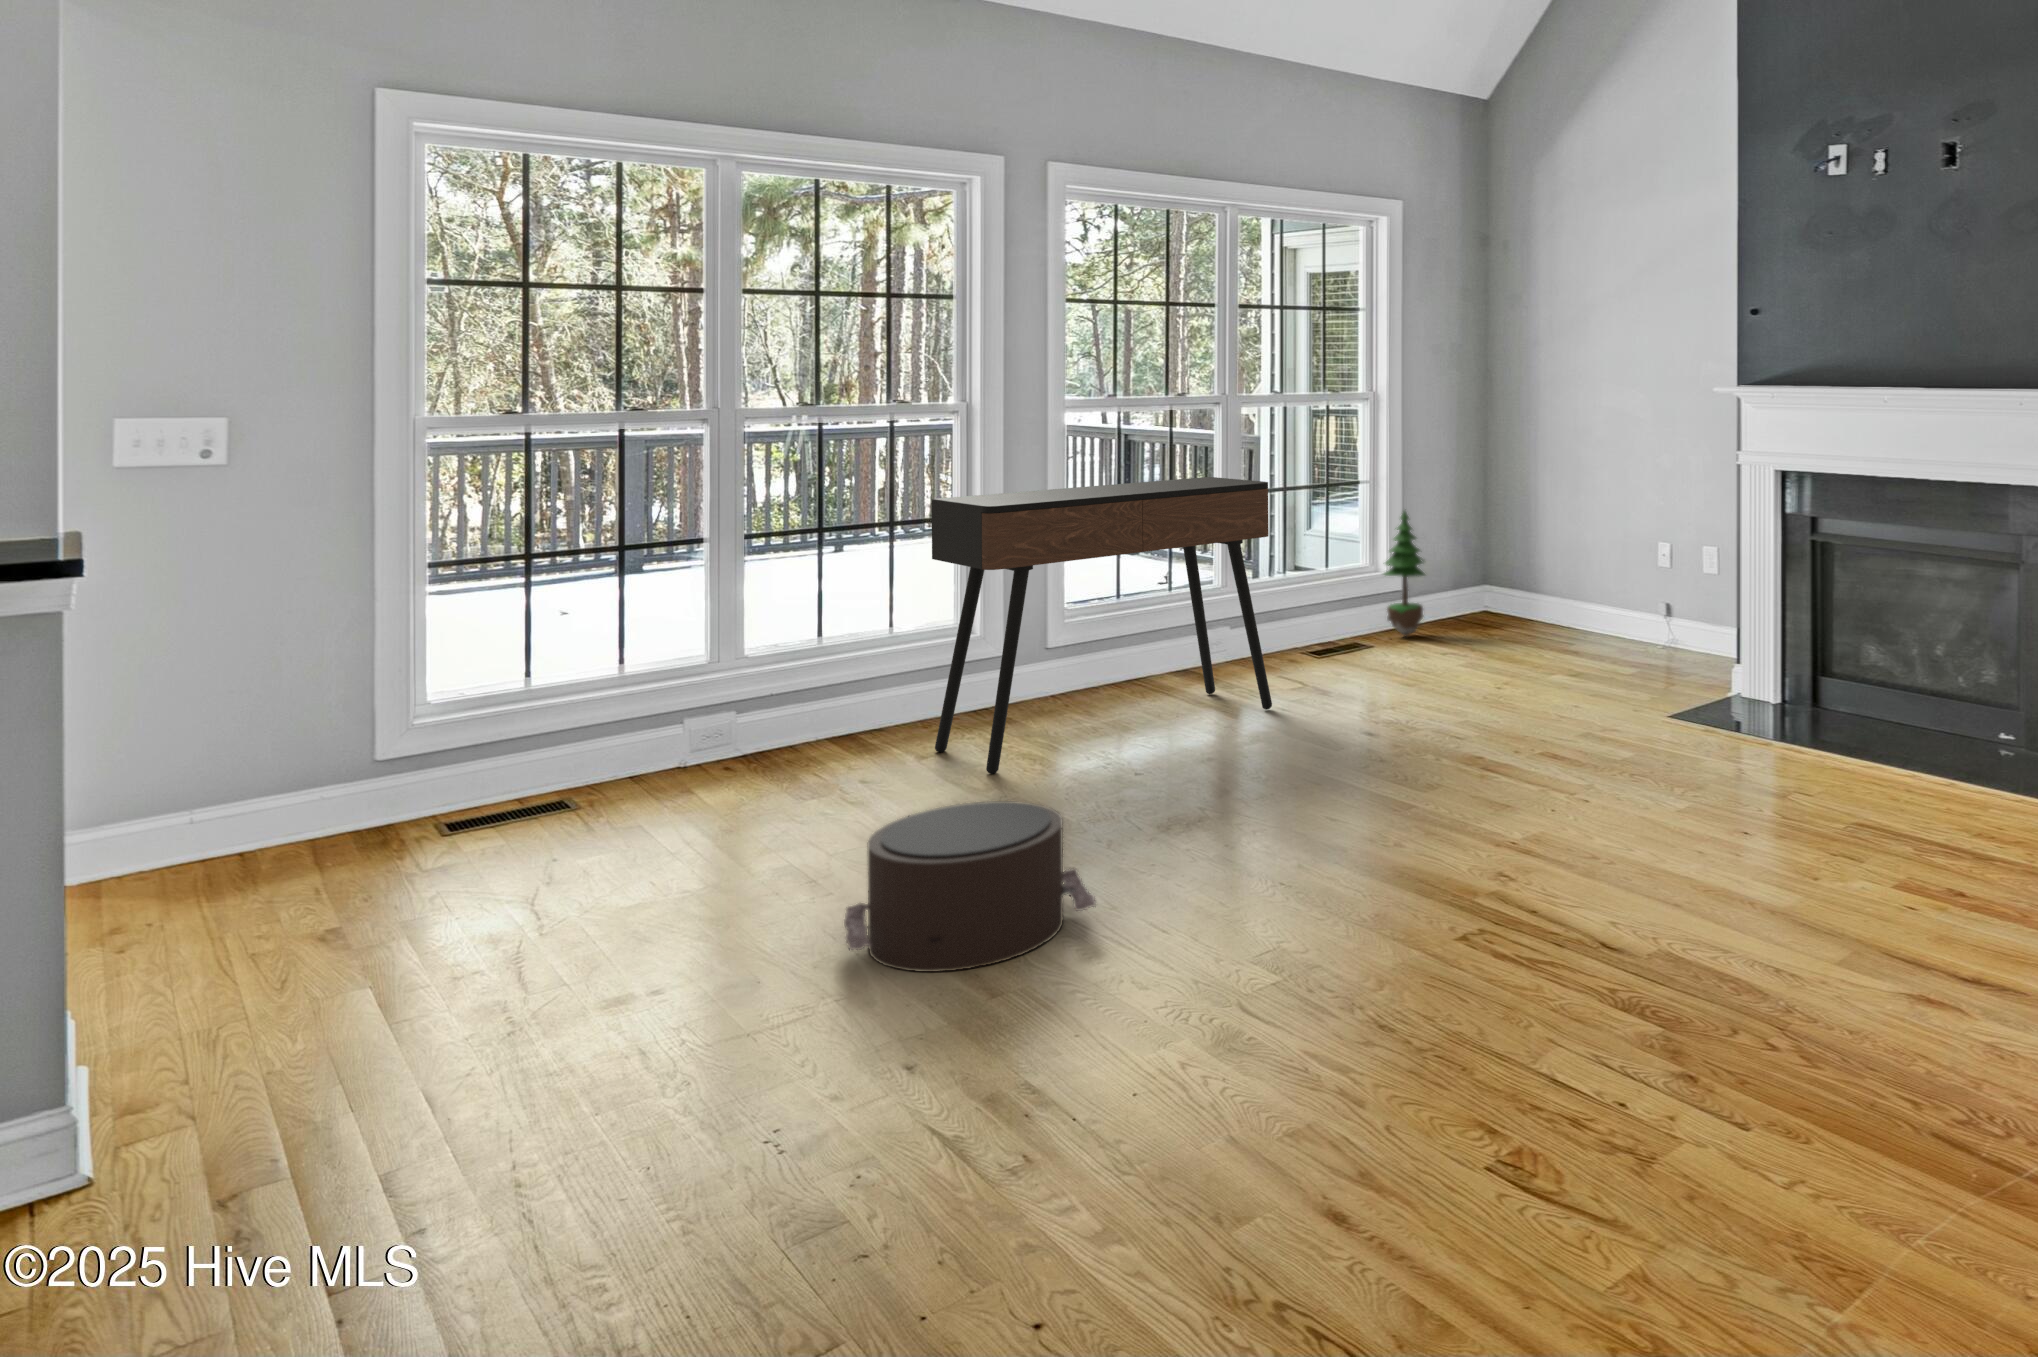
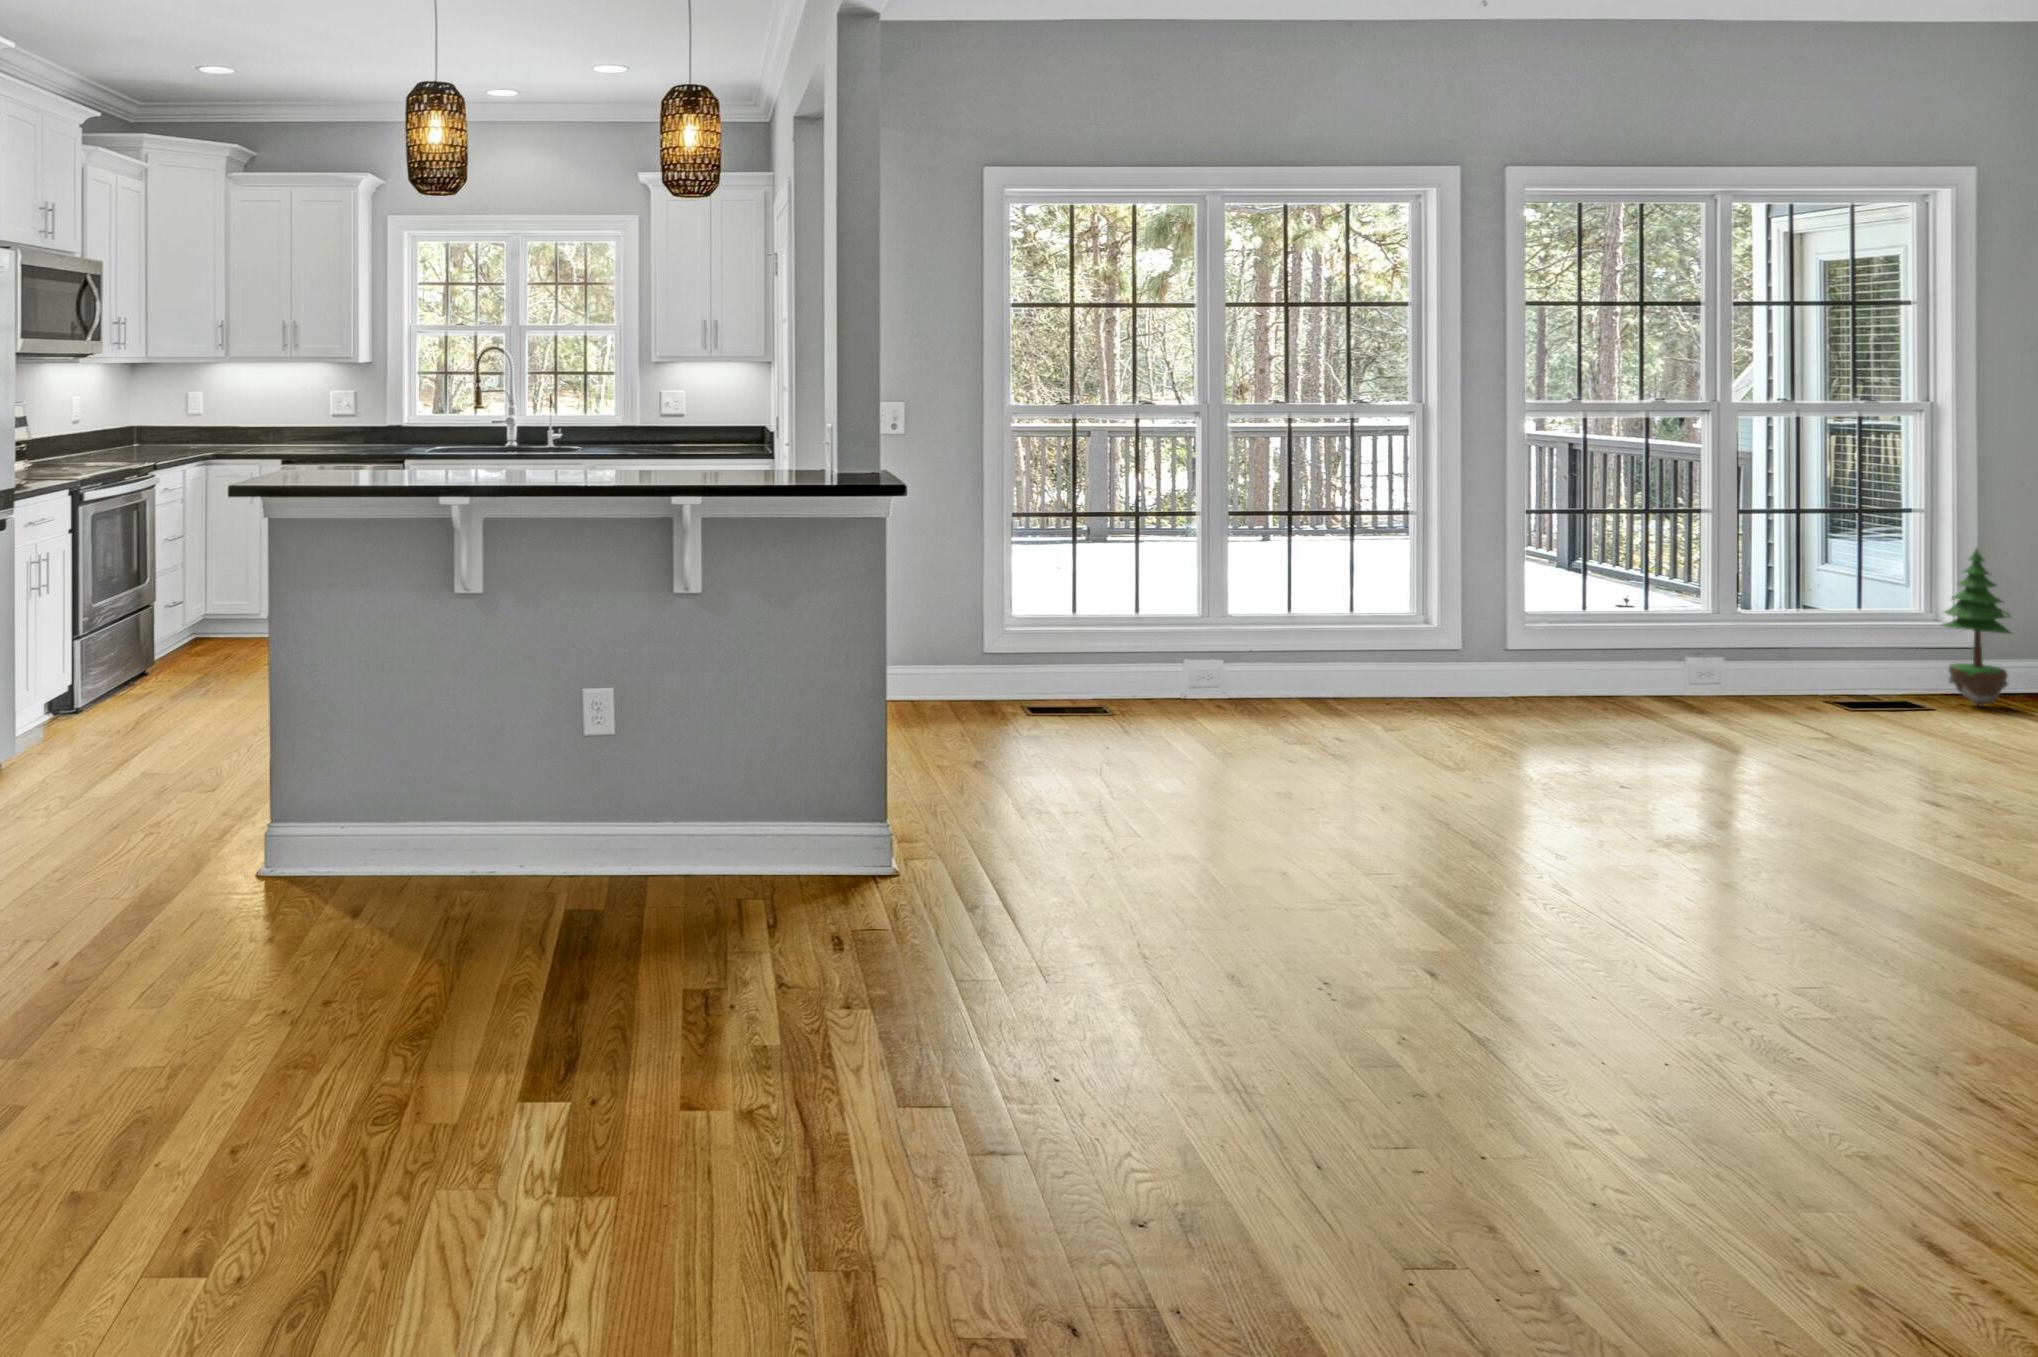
console table: present [932,477,1272,774] -> none [1391,491,1775,755]
pouf: present [844,801,1096,972] -> none [1336,759,1569,898]

